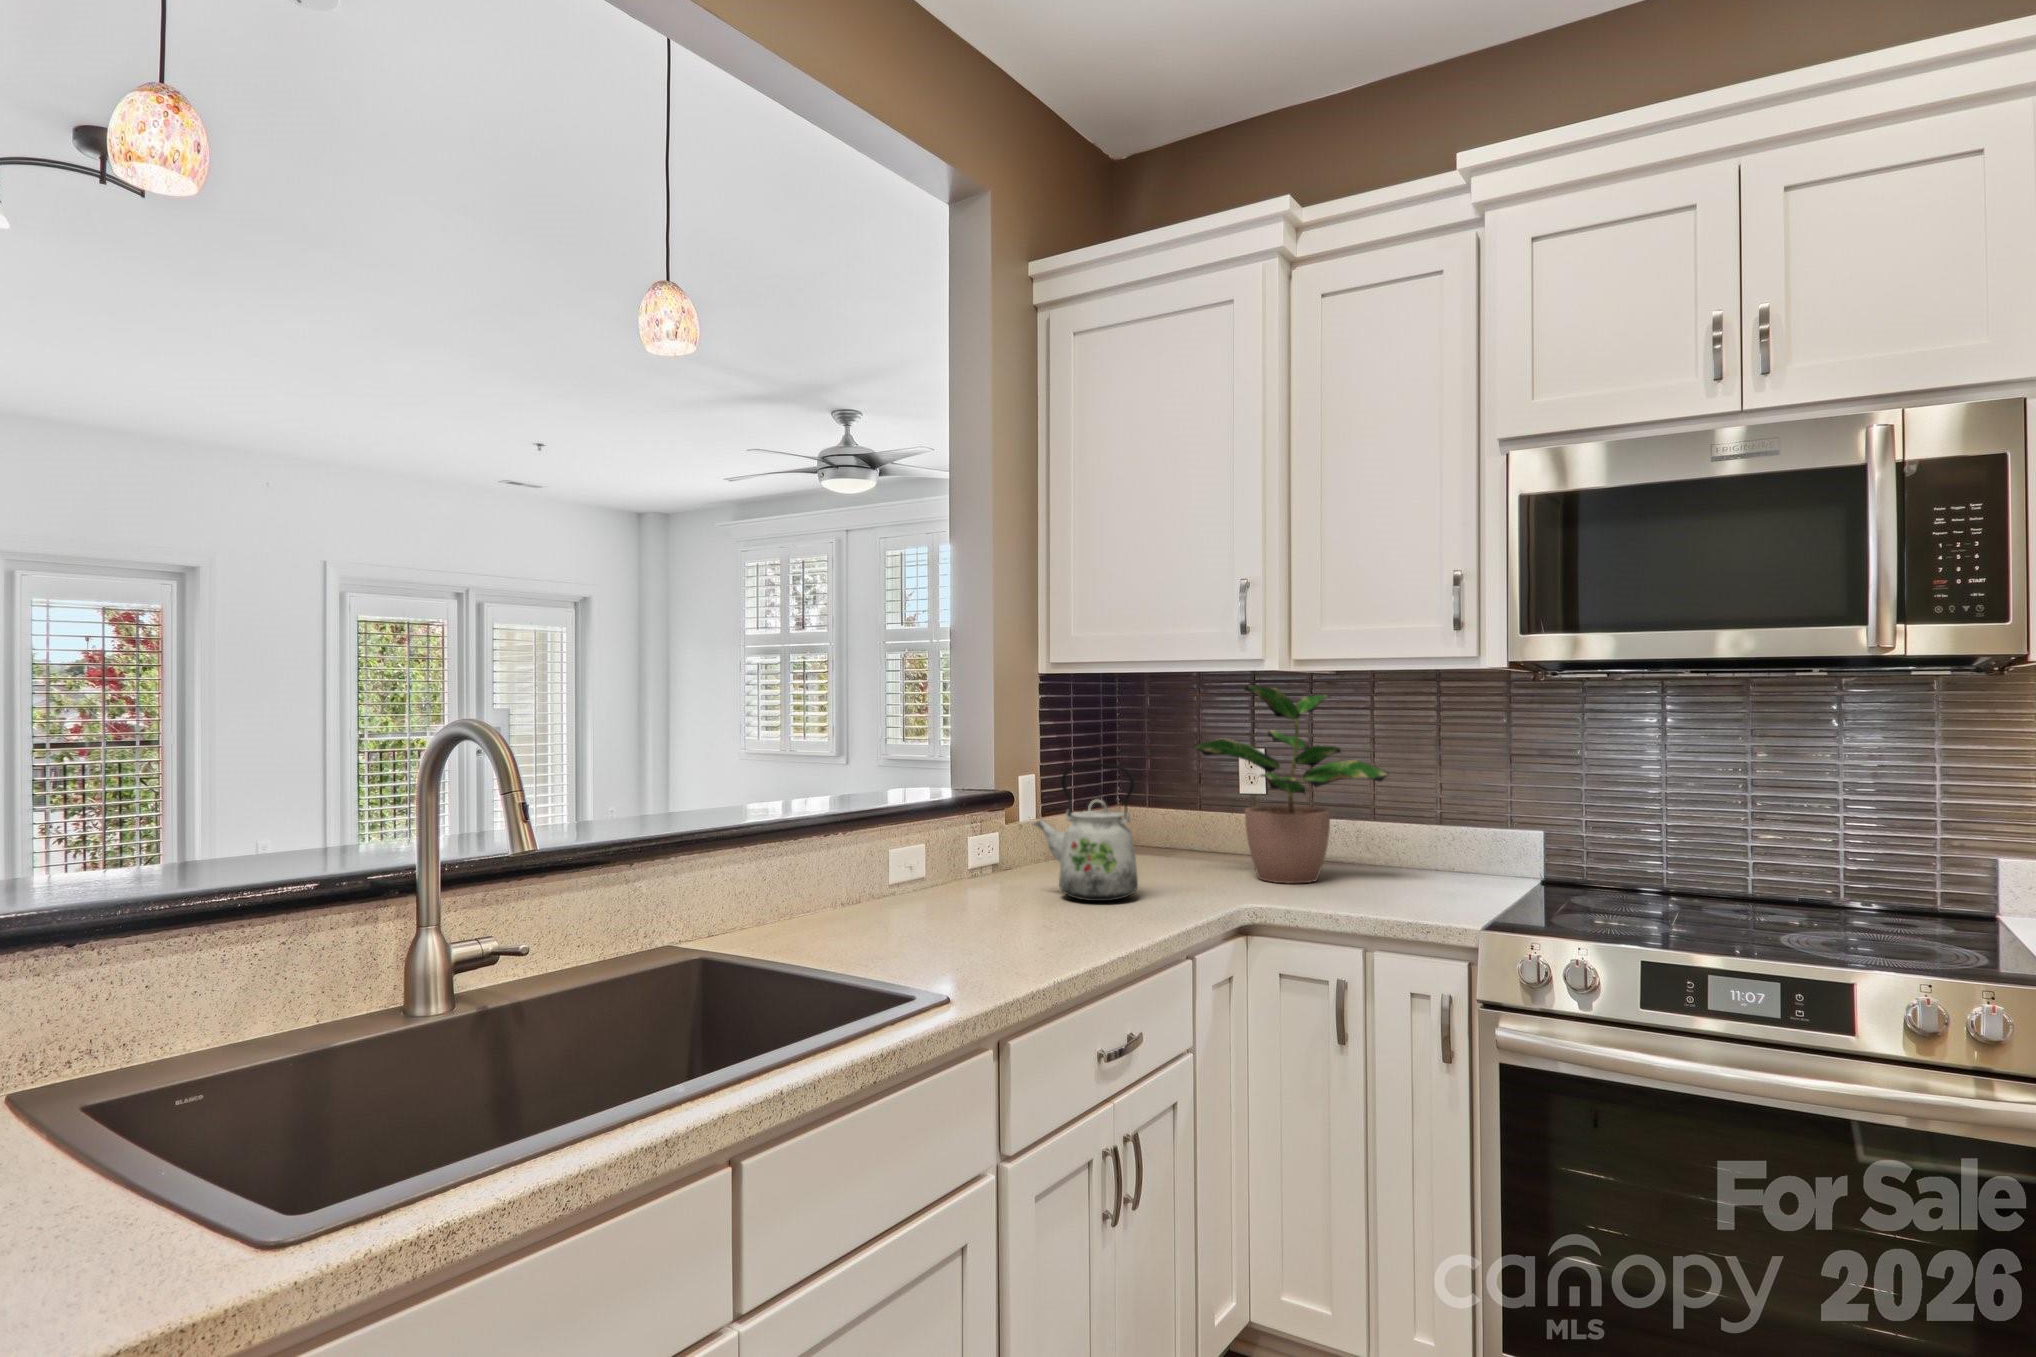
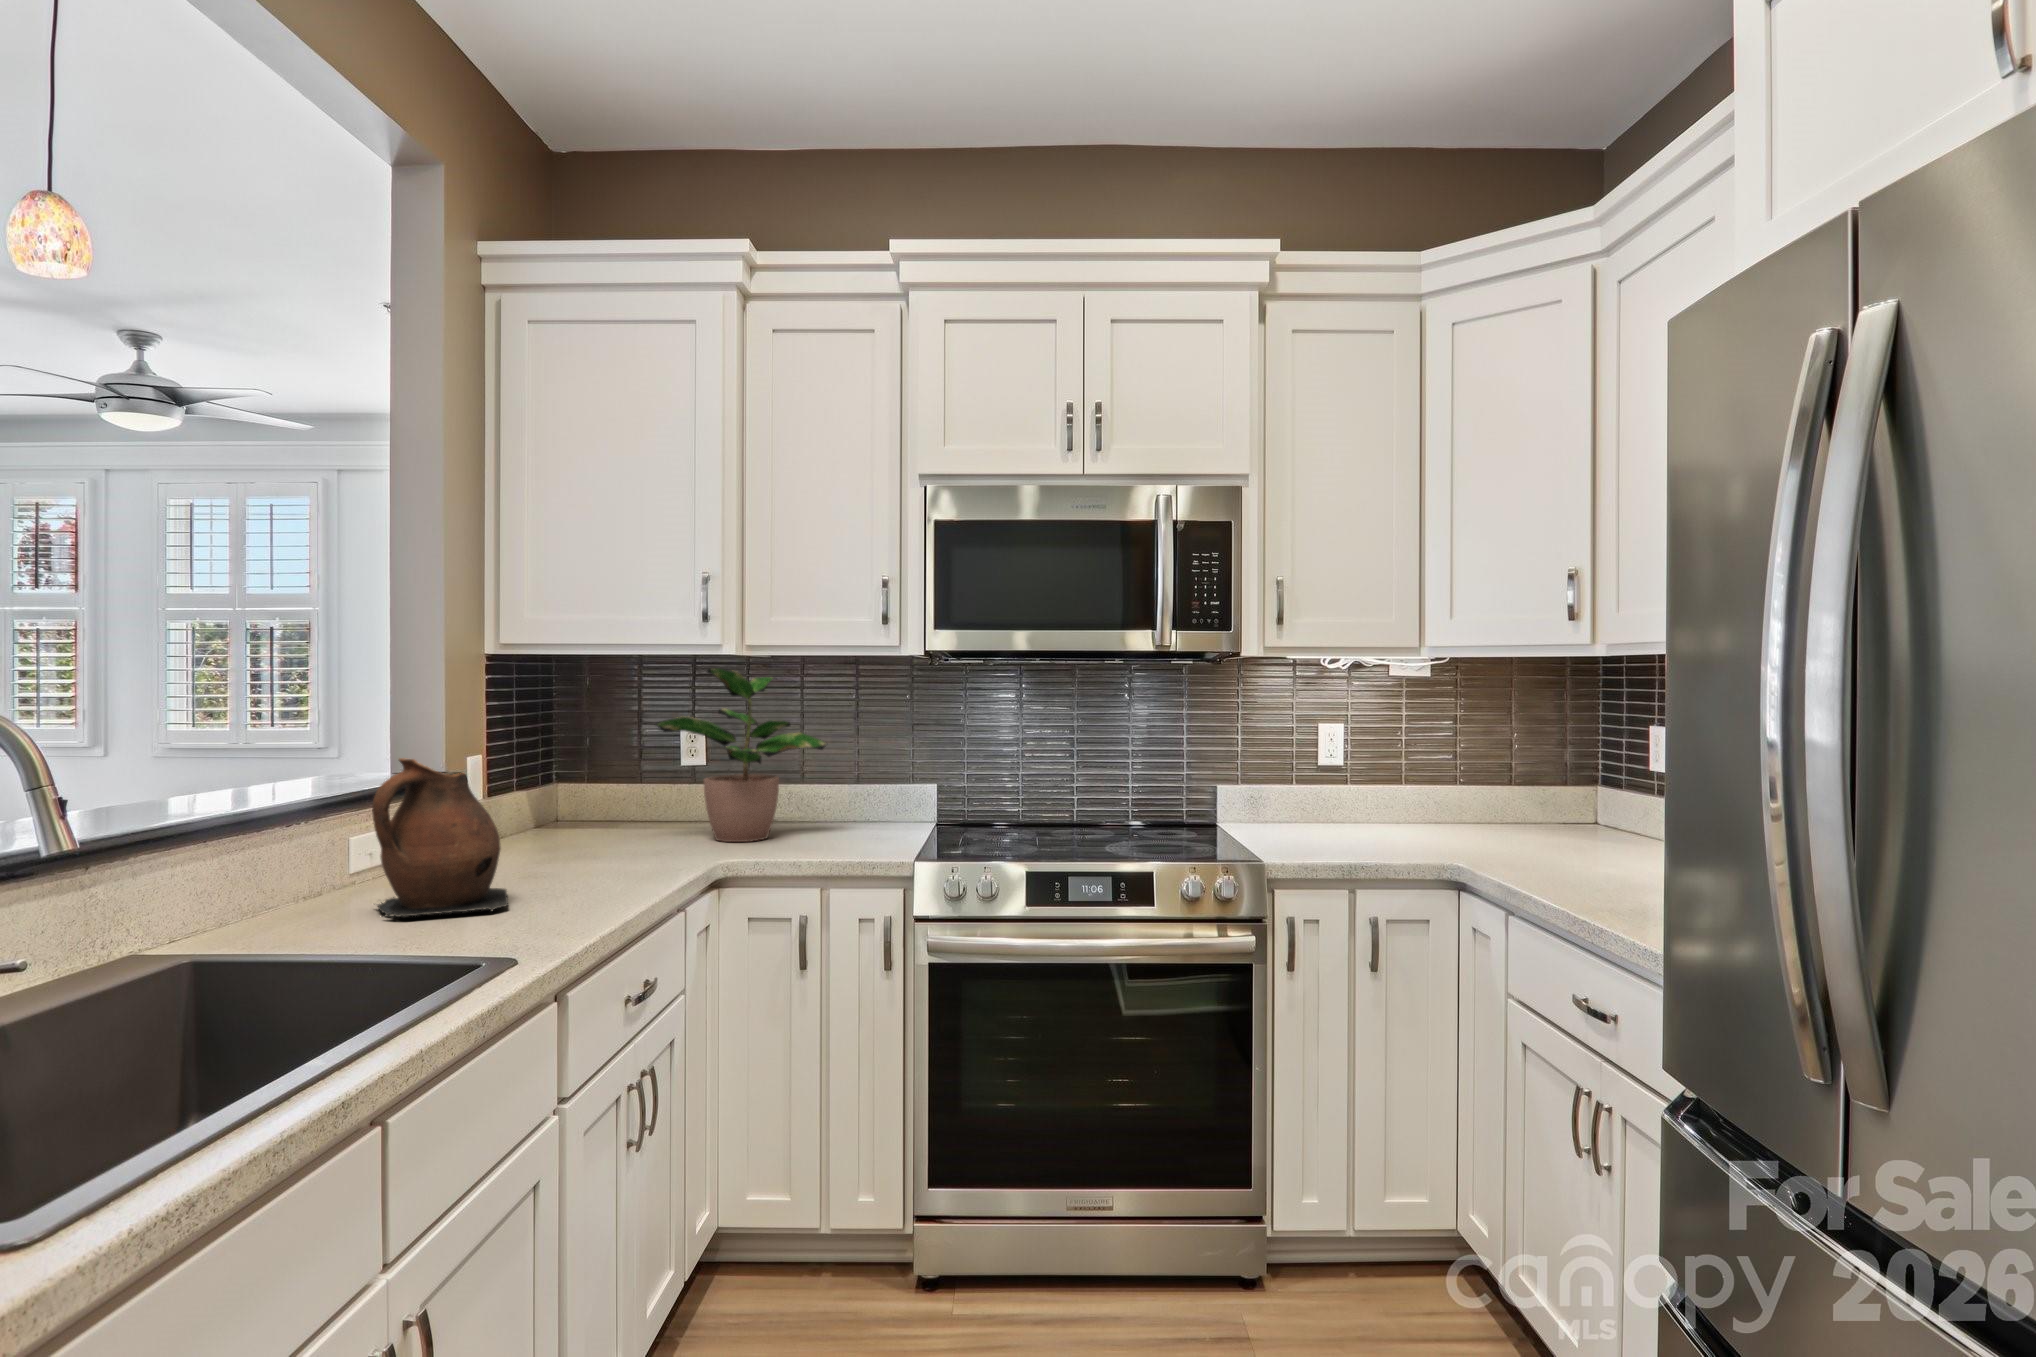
kettle: present [1035,764,1138,901] -> none [509,742,619,871]
ceramic pitcher: none [879,775,1011,938] -> present [372,758,508,917]

